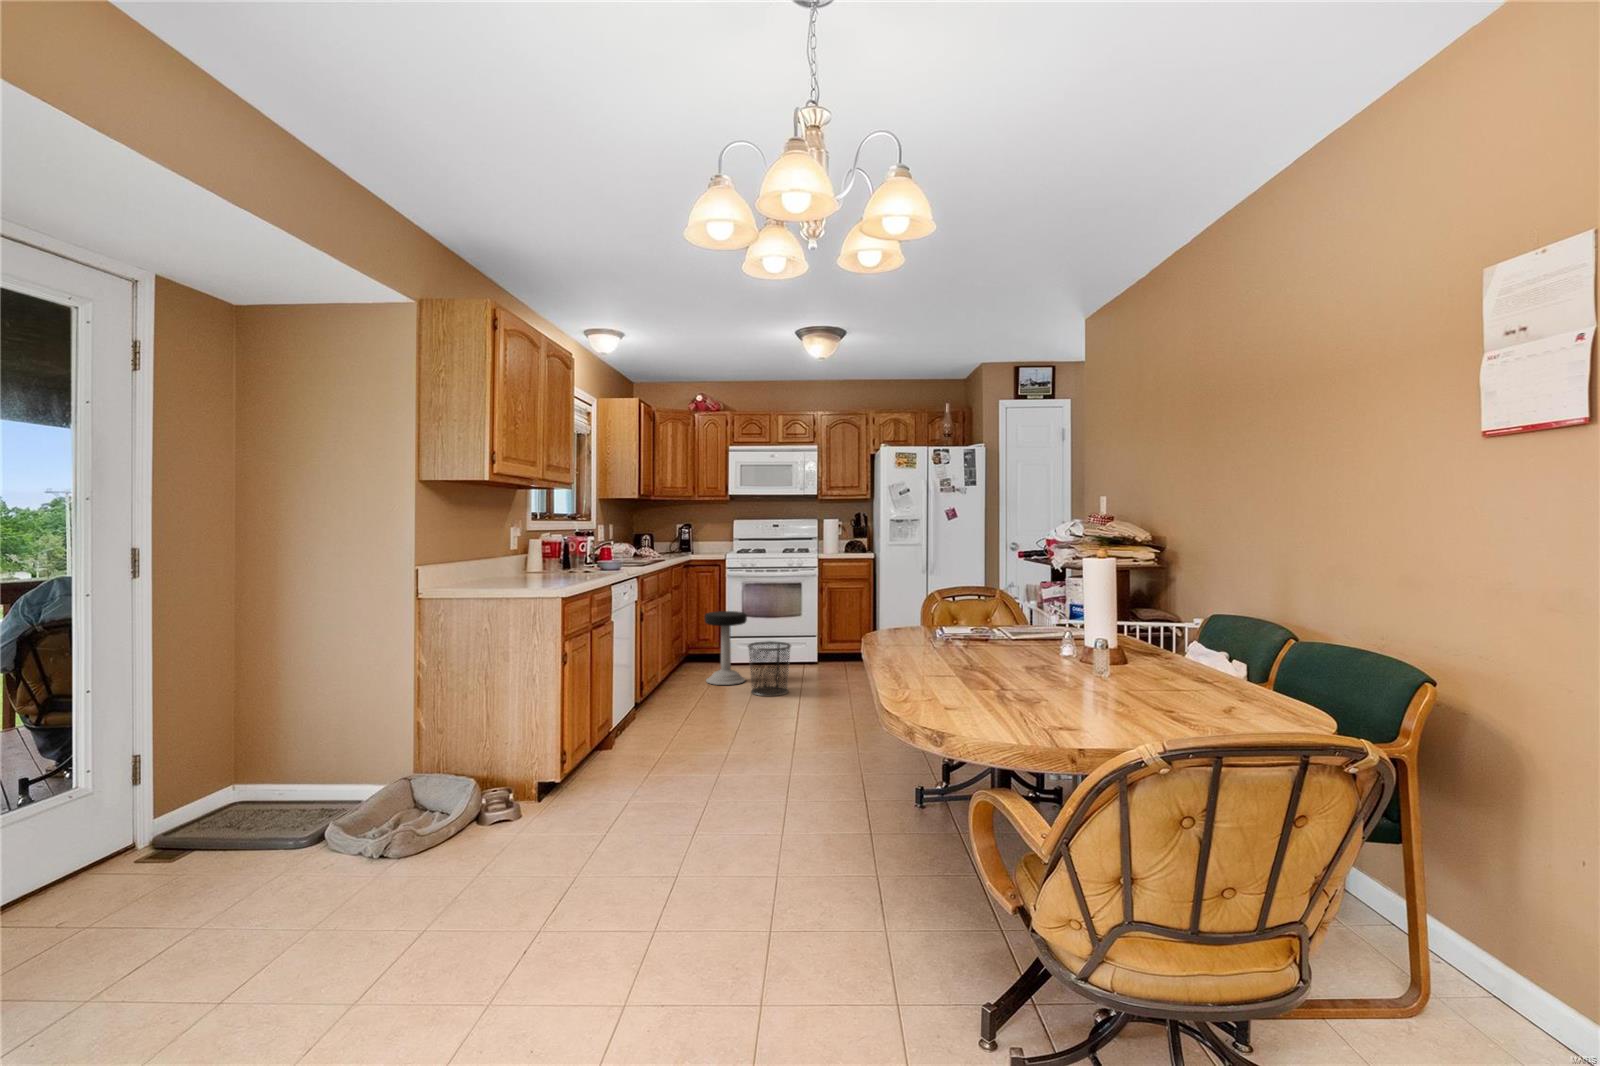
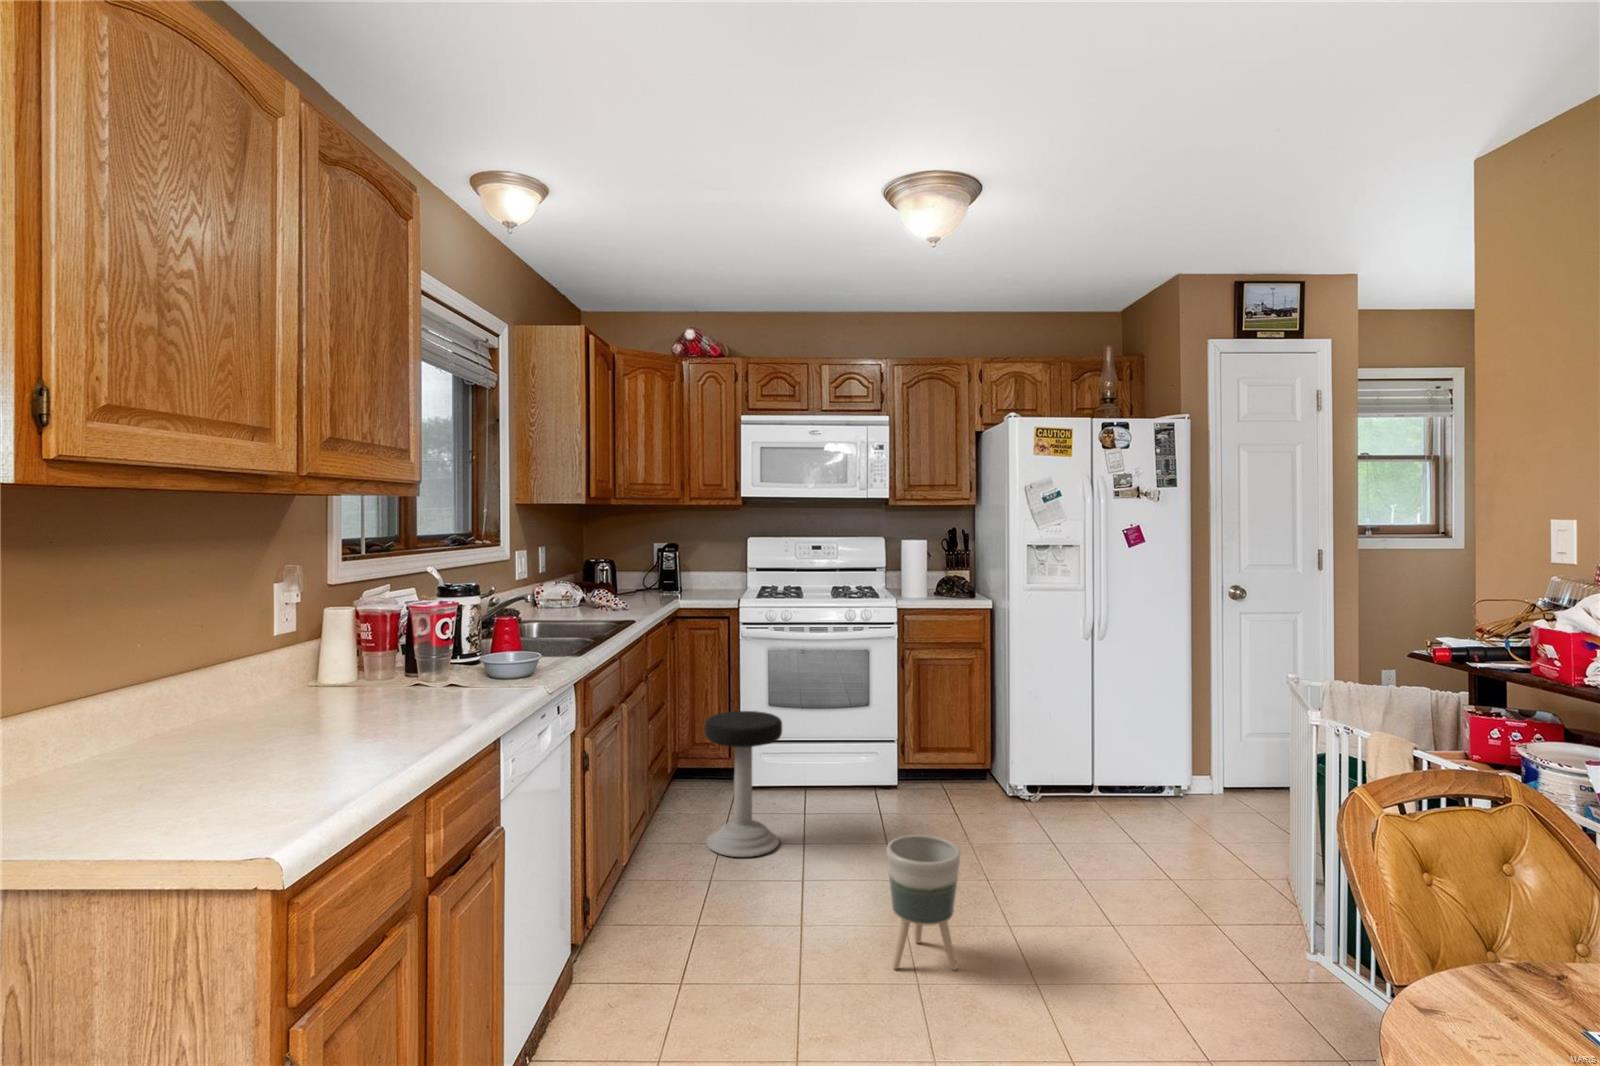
waste bin: present [748,641,791,696] -> none [790,779,874,897]
planter: none [788,655,823,714] -> present [886,835,960,970]

